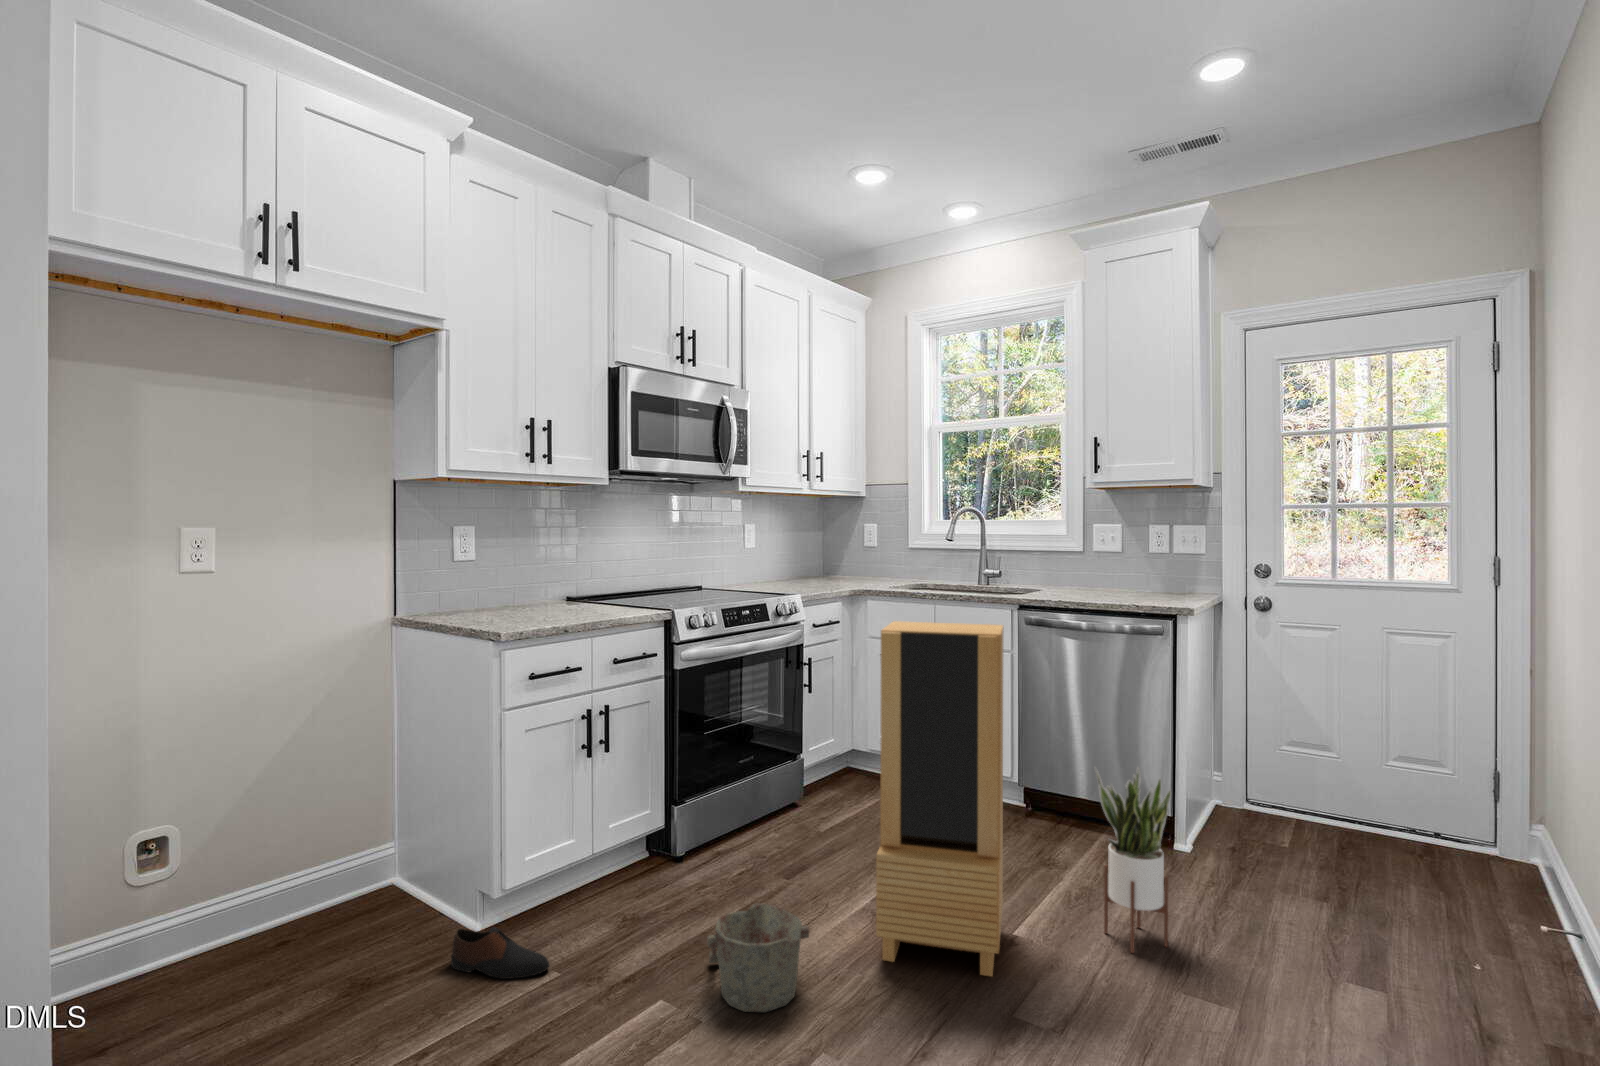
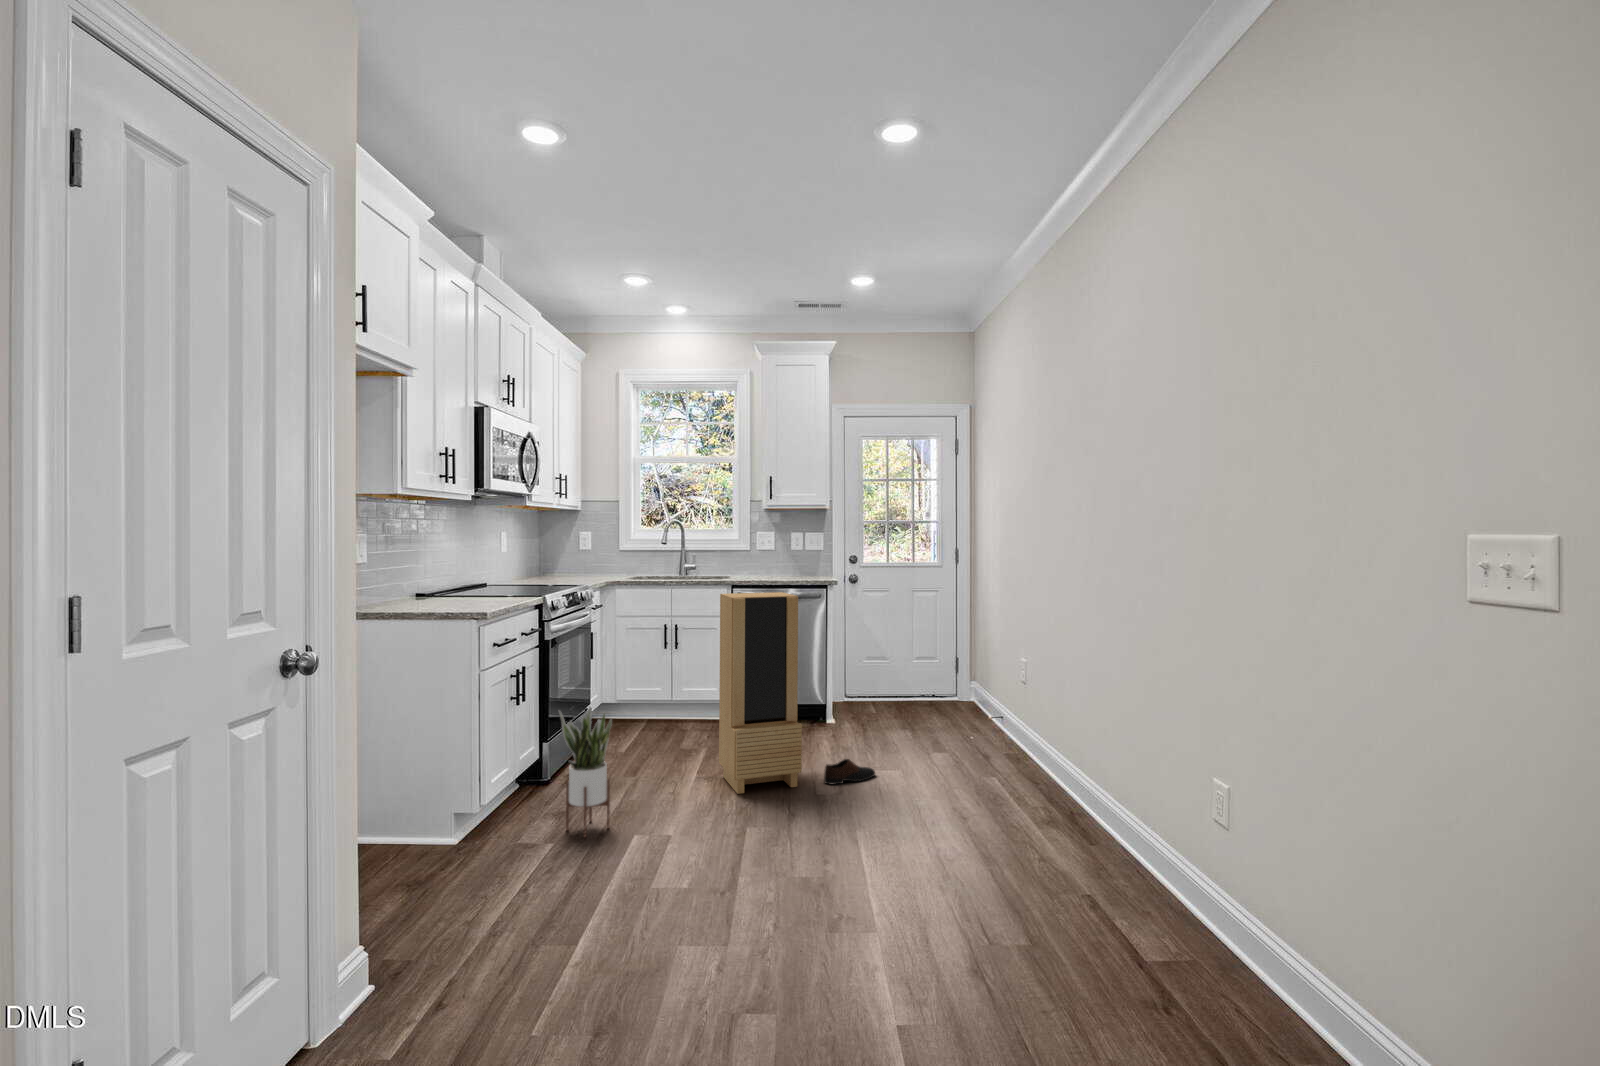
potted plant: present [1094,767,1171,953] -> present [559,707,612,837]
bucket: present [707,903,809,1012] -> none [643,771,714,829]
shoe: present [451,927,550,979] -> present [824,759,875,785]

